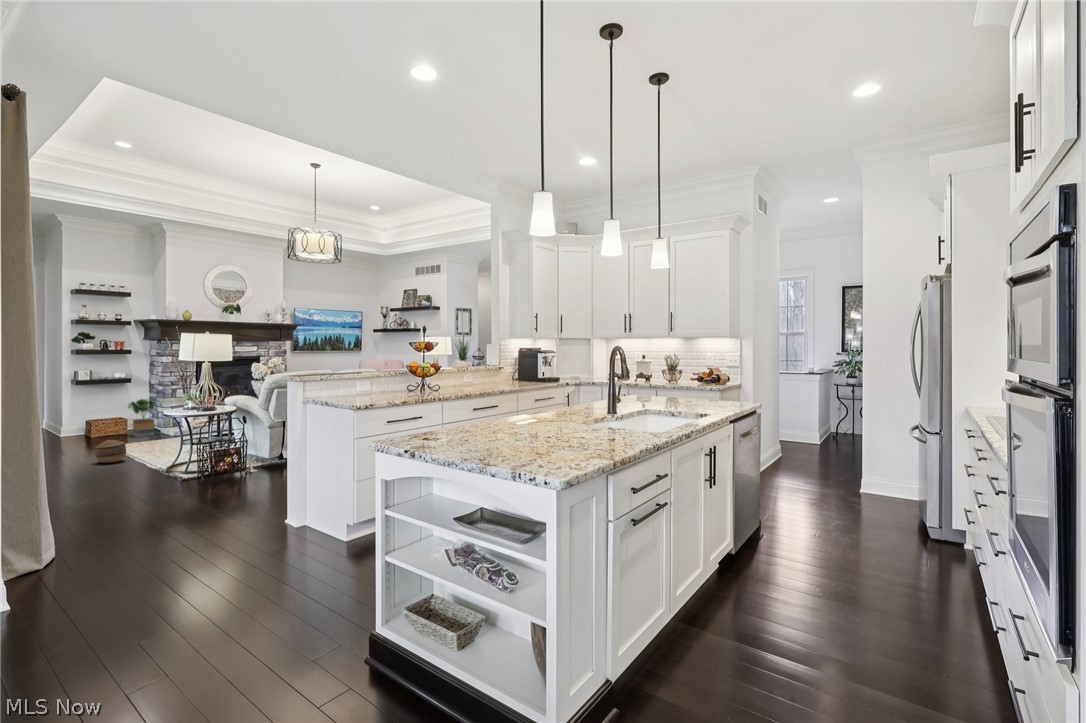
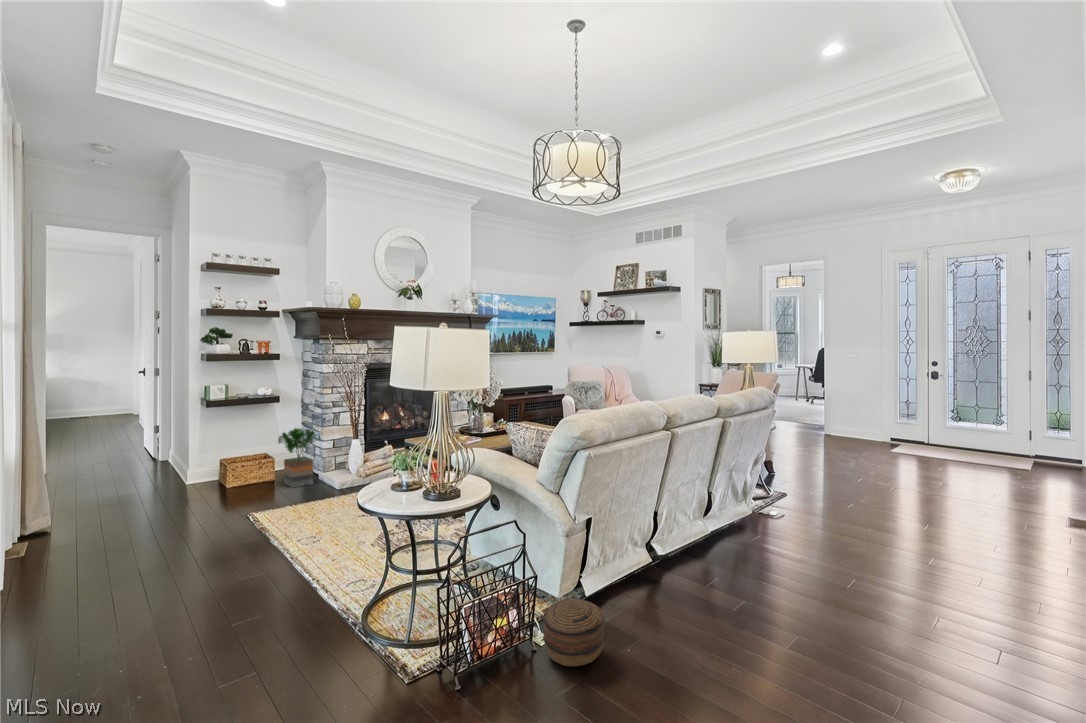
basket: present [95,440,126,463] -> present [543,599,604,666]

